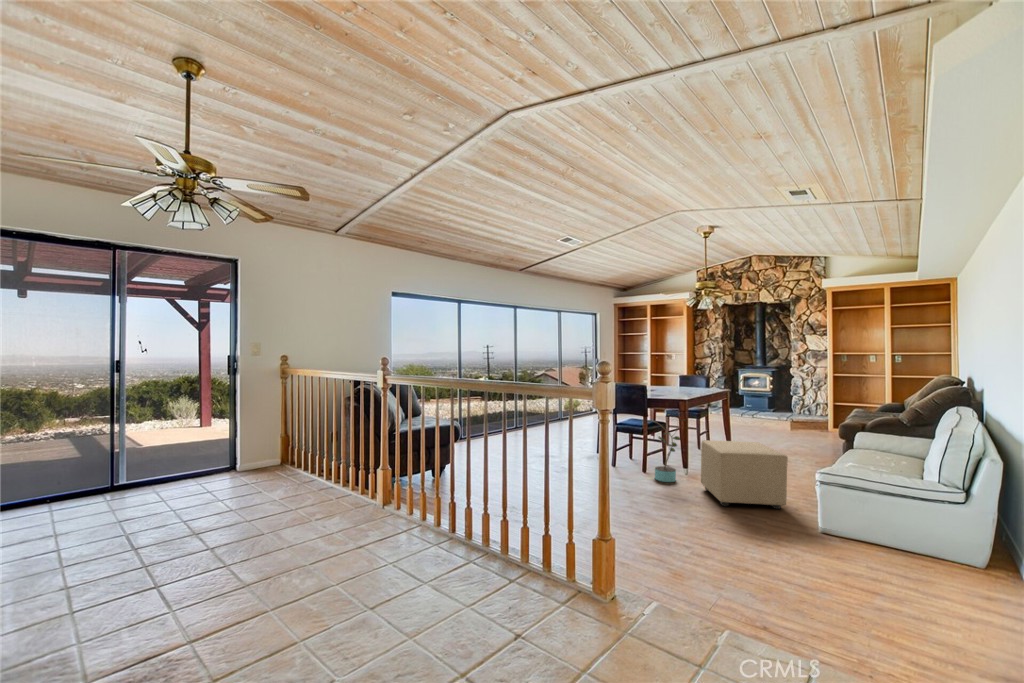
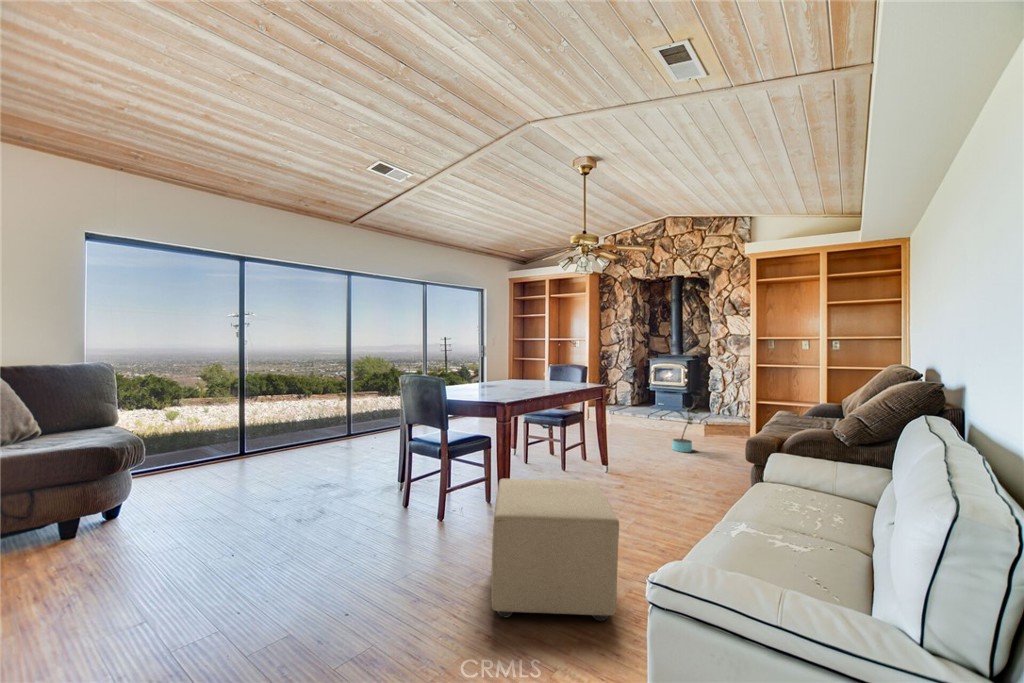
potted plant: present [648,414,681,482] -> present [667,391,698,452]

